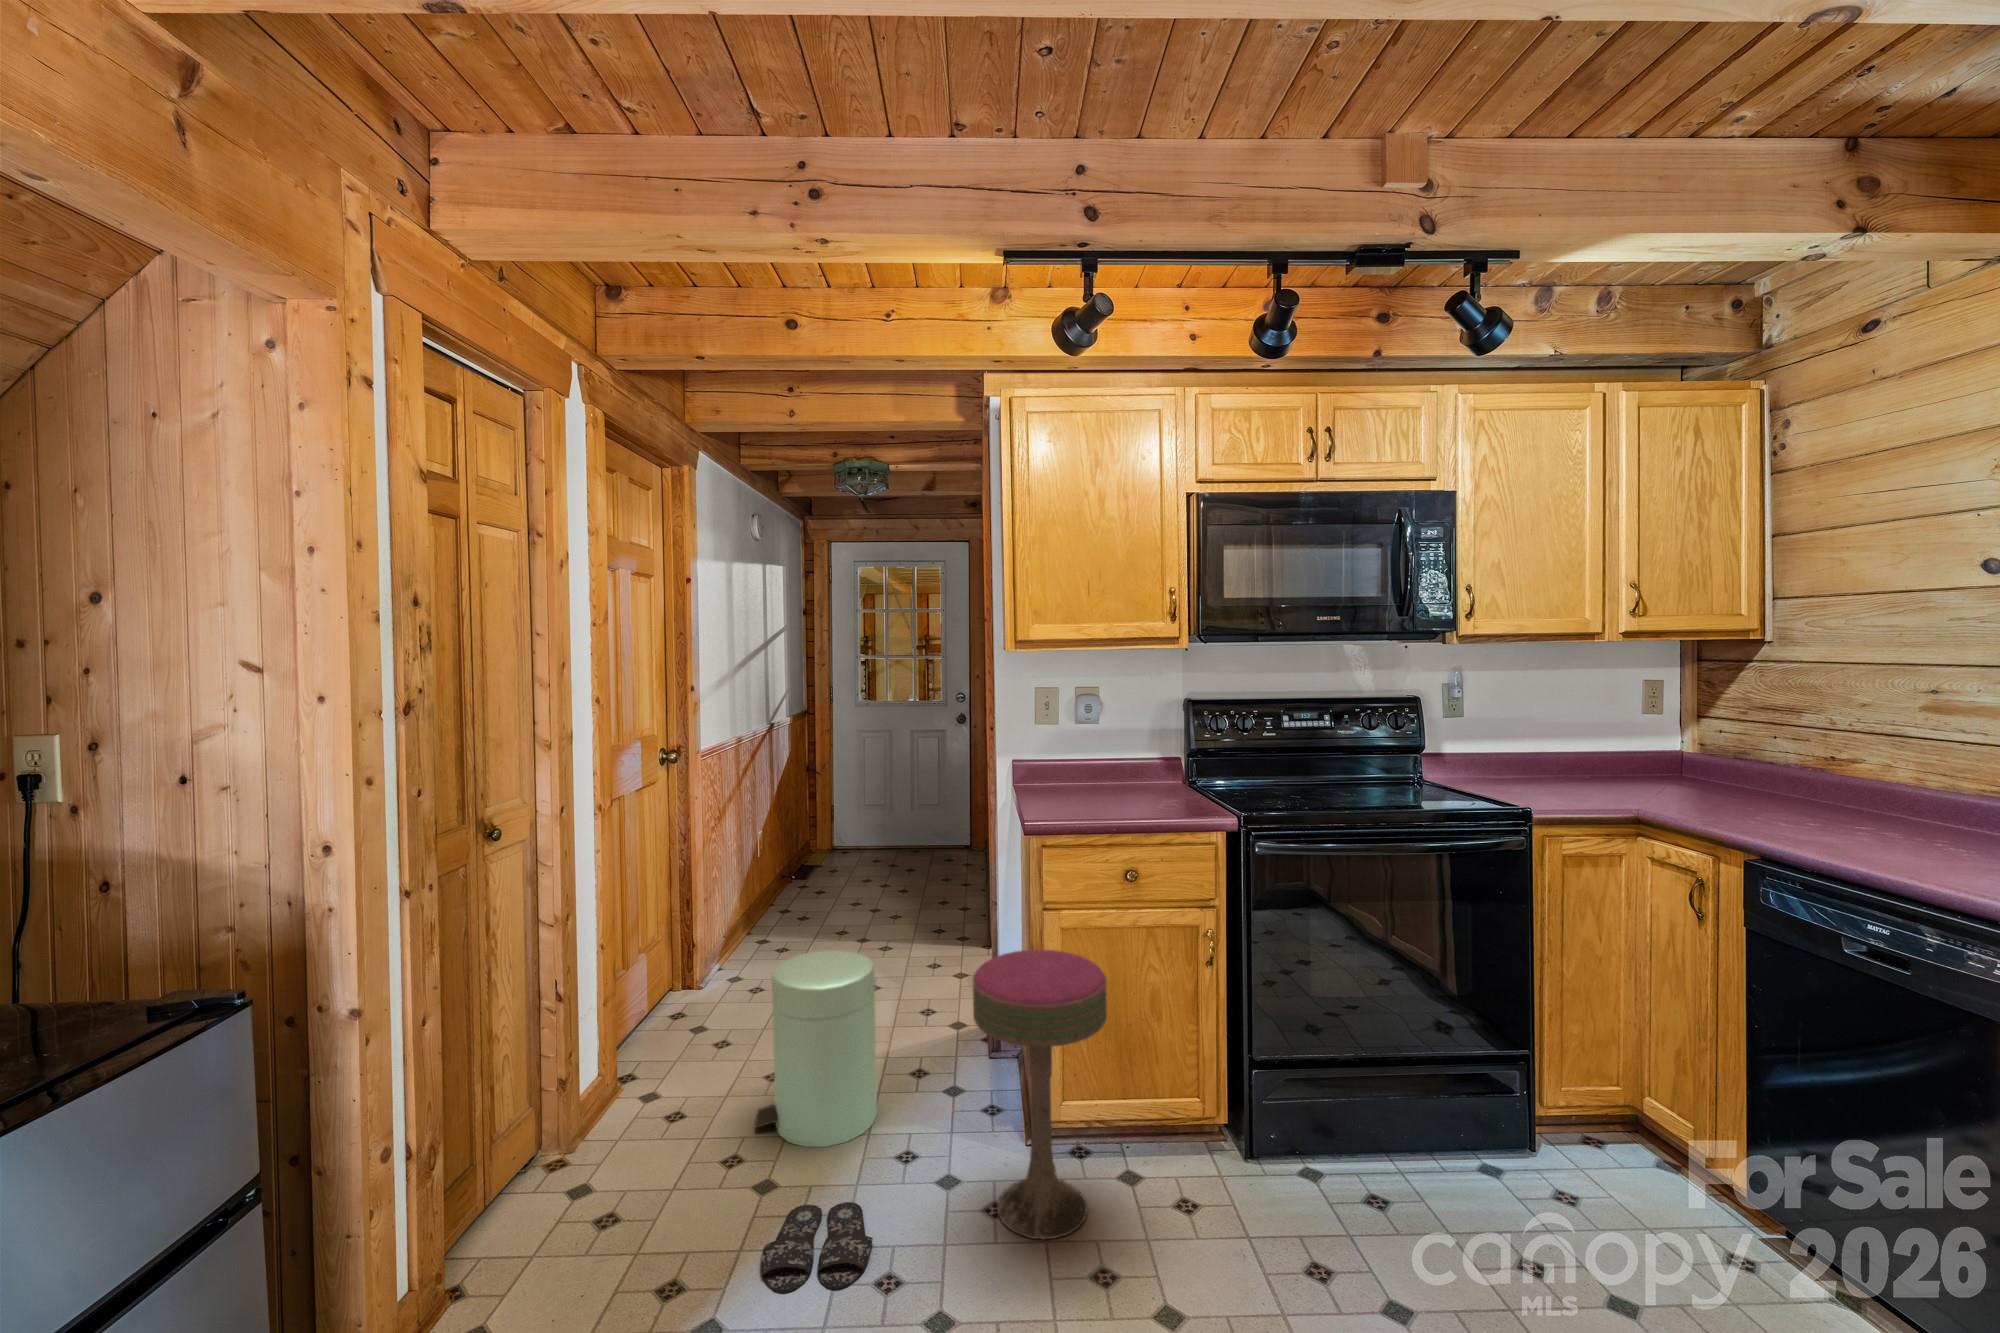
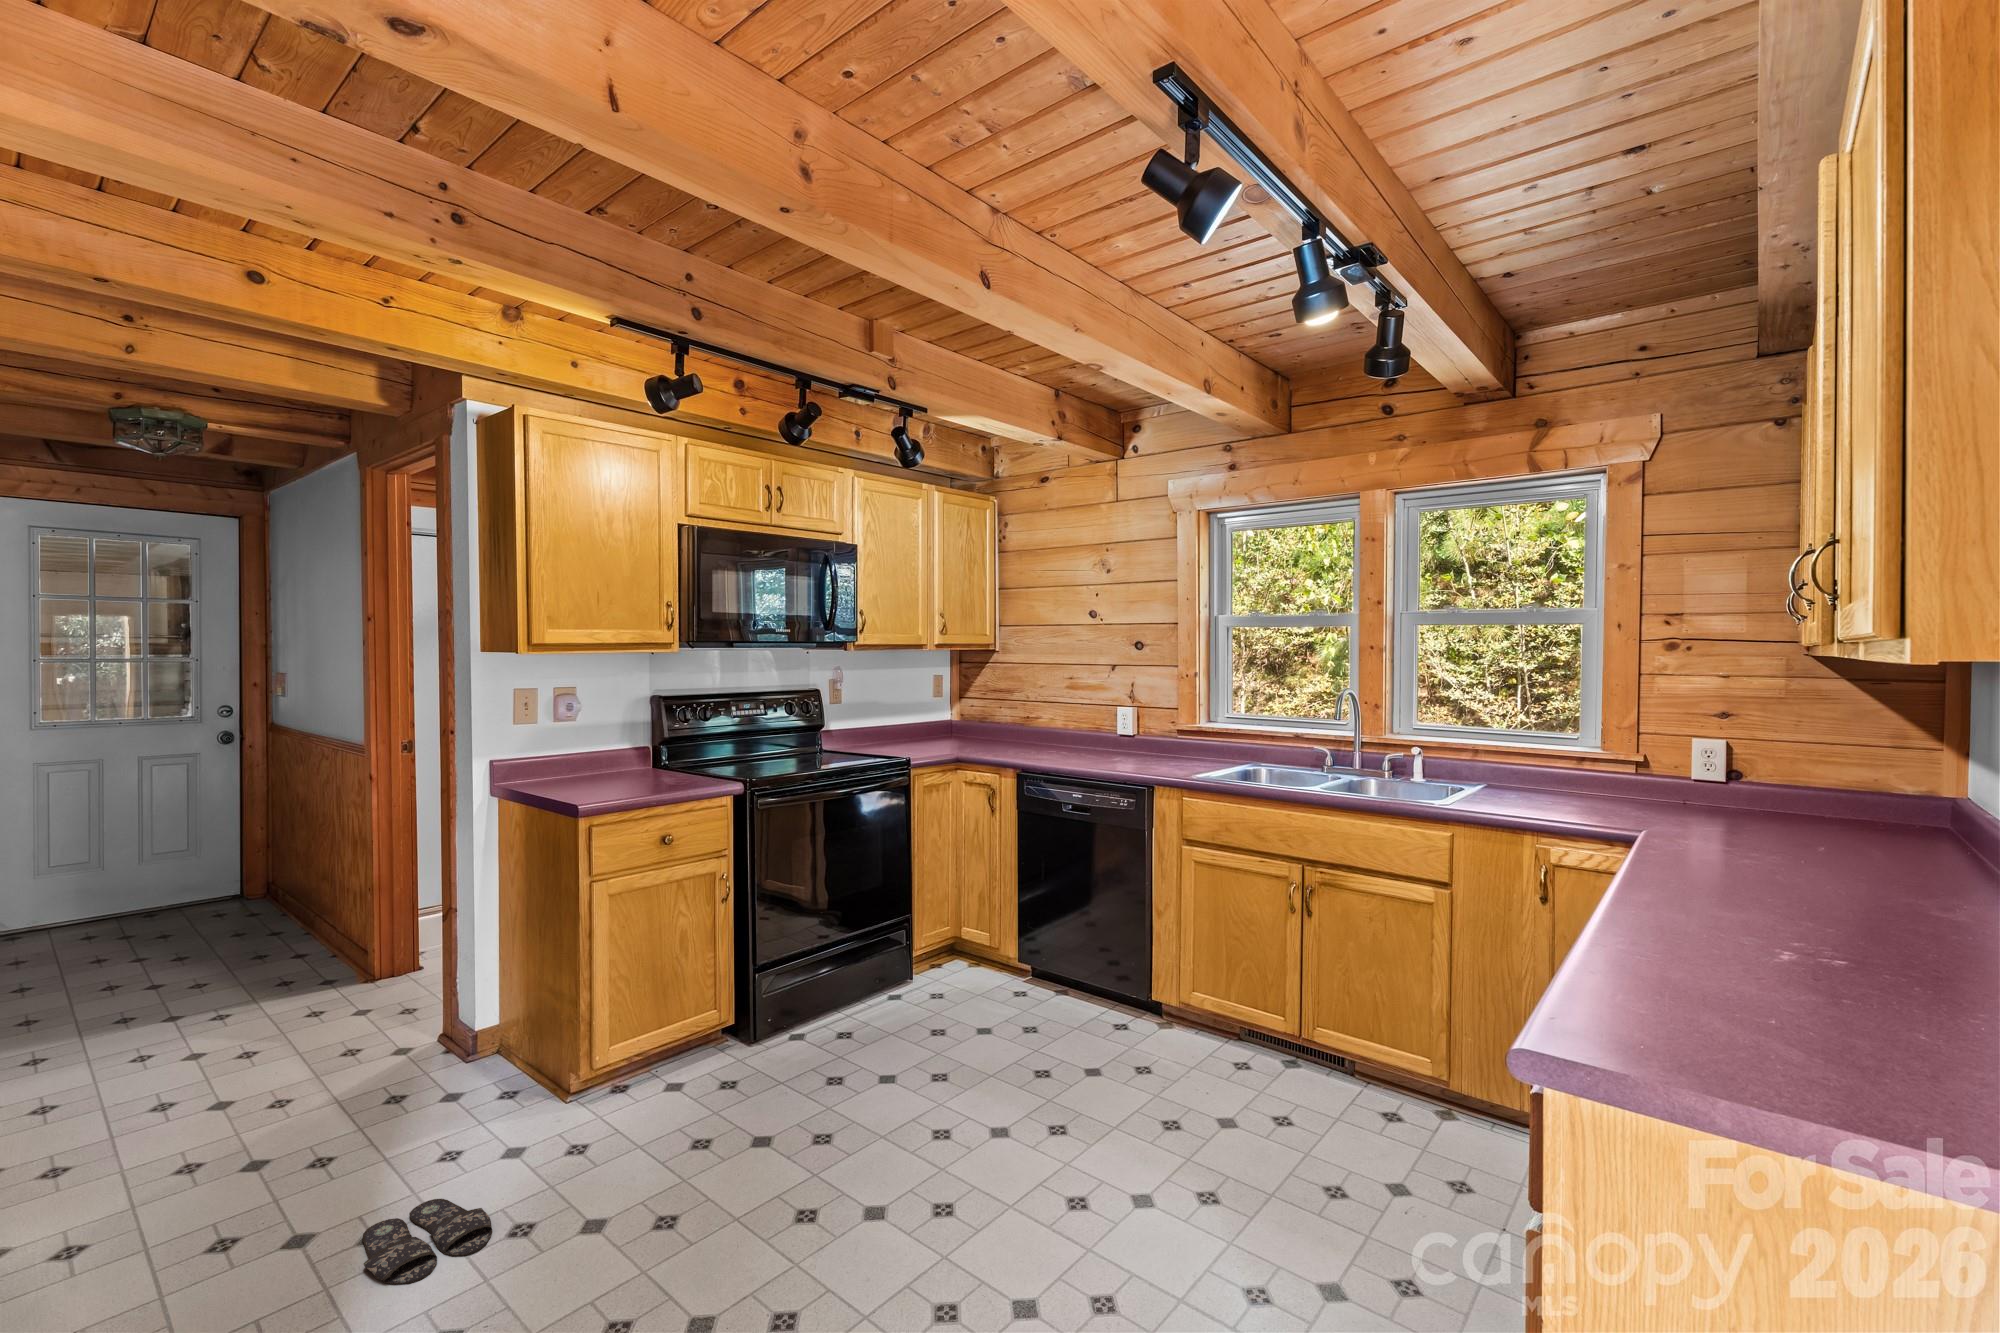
bar stool: present [973,949,1107,1239] -> none [556,911,680,1152]
trash can: present [755,950,877,1147] -> none [218,979,387,1205]

